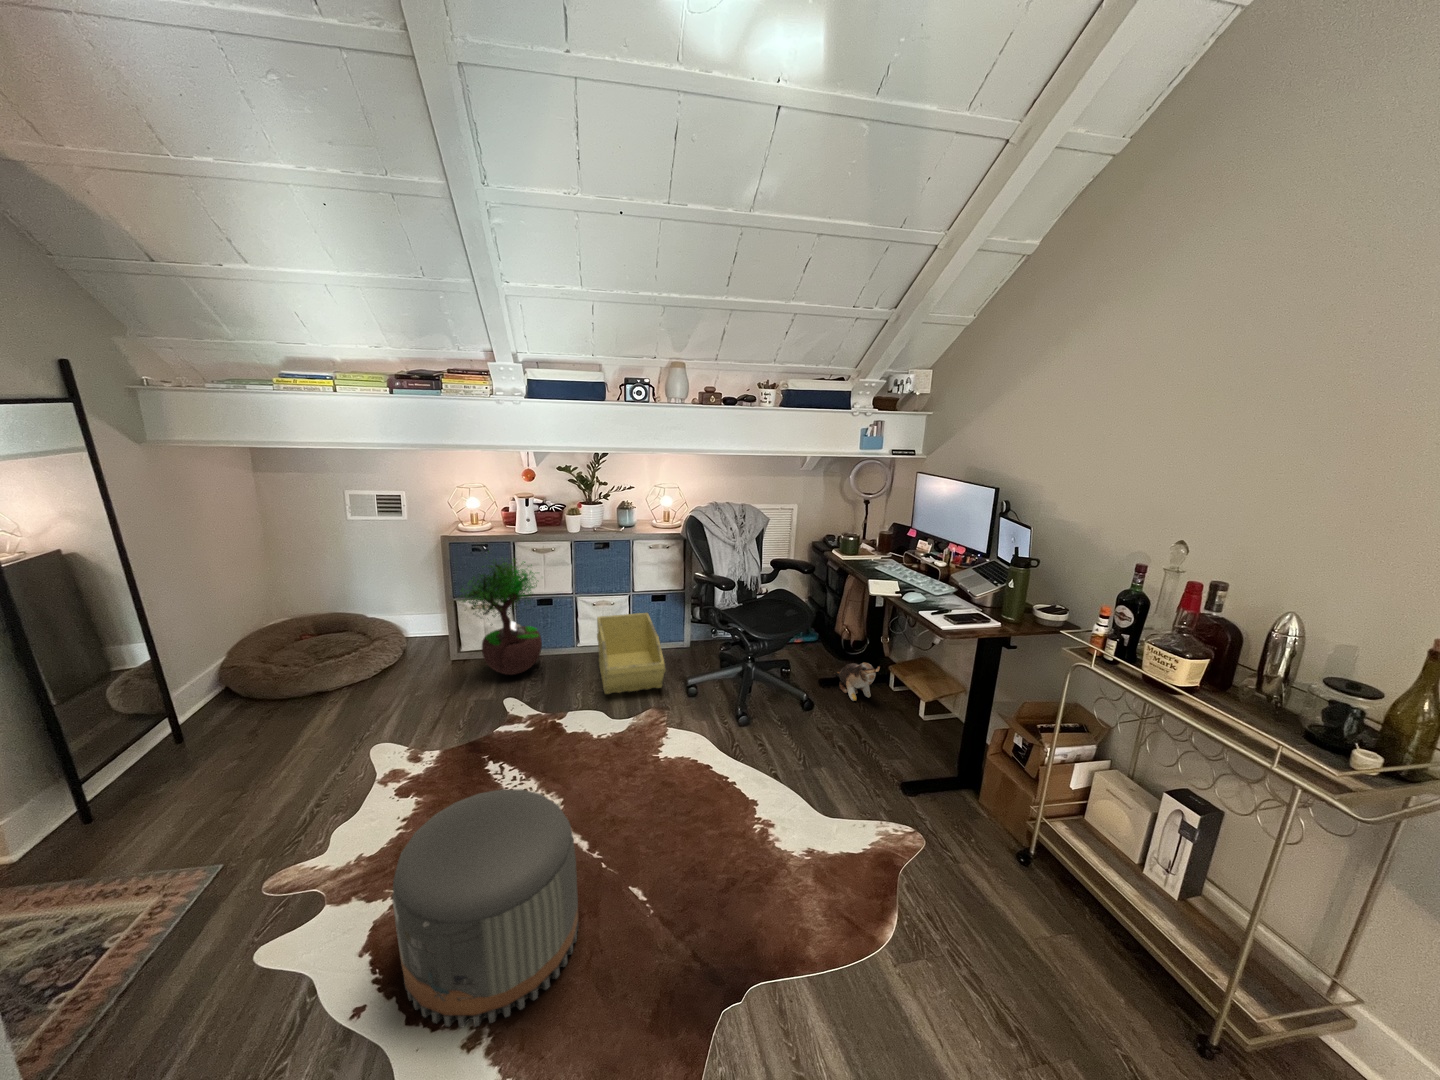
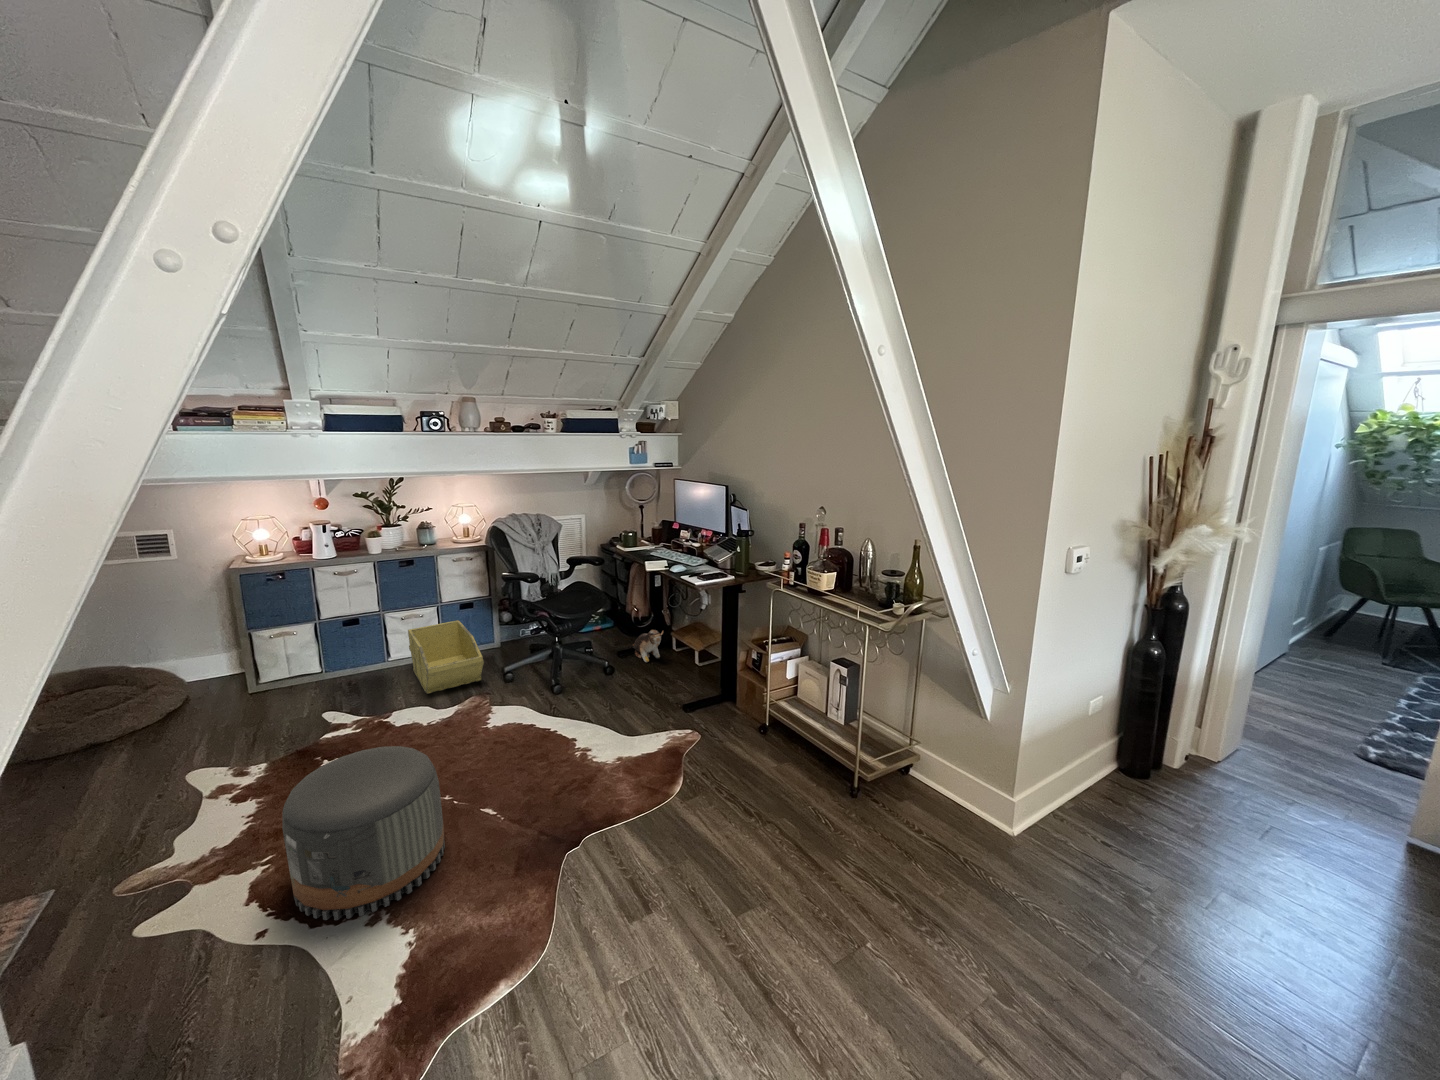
potted tree: present [460,551,542,675] -> none [259,576,353,695]

